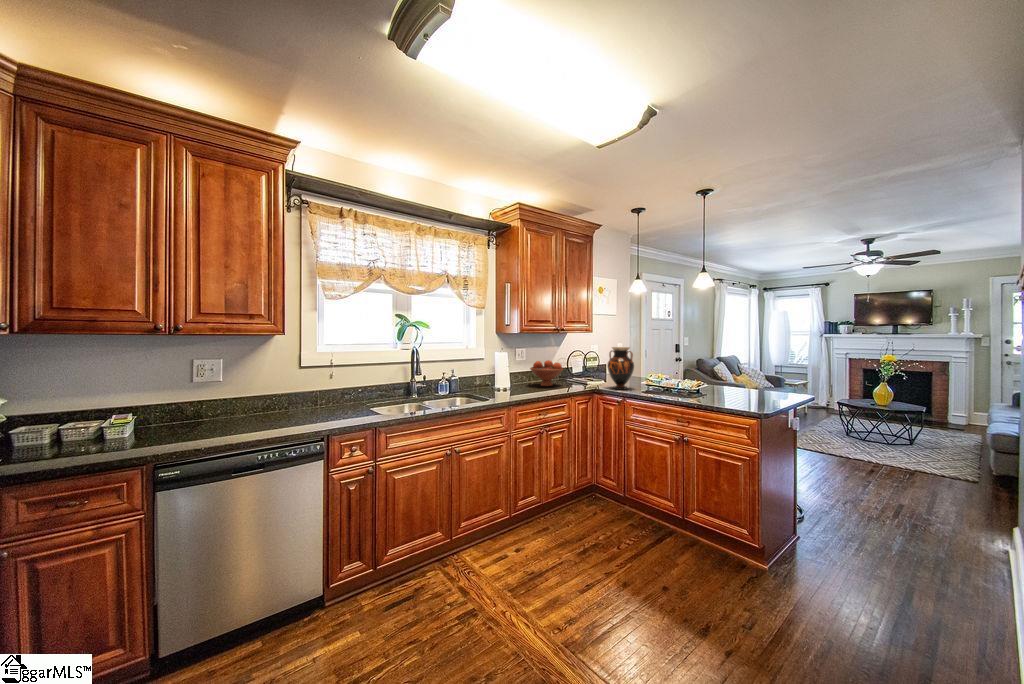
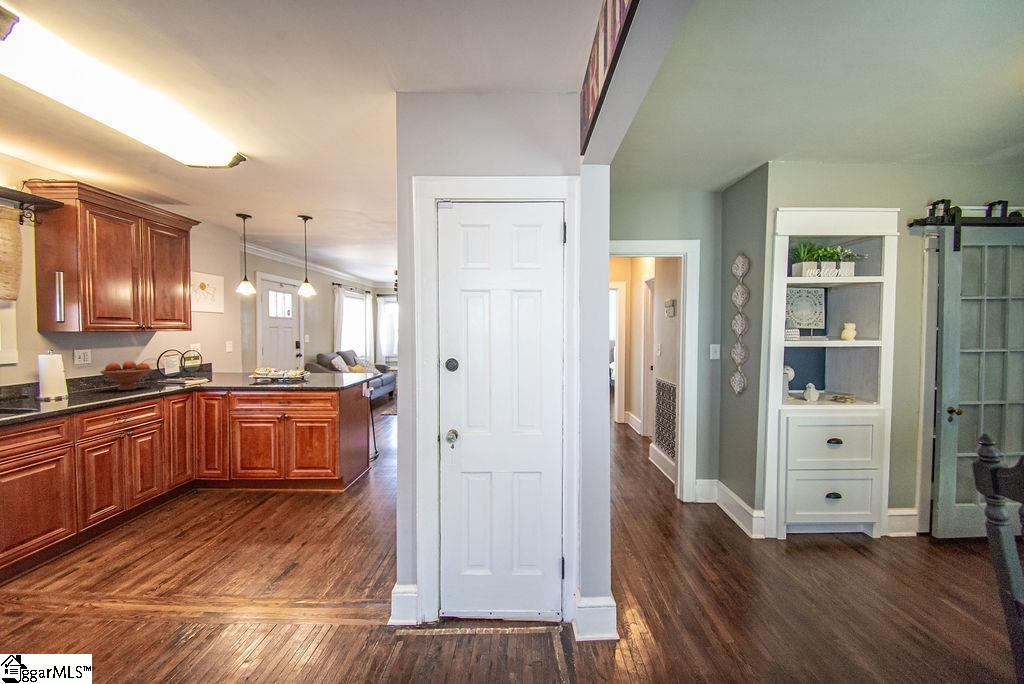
vase: present [607,347,634,389] -> none [209,344,239,384]

